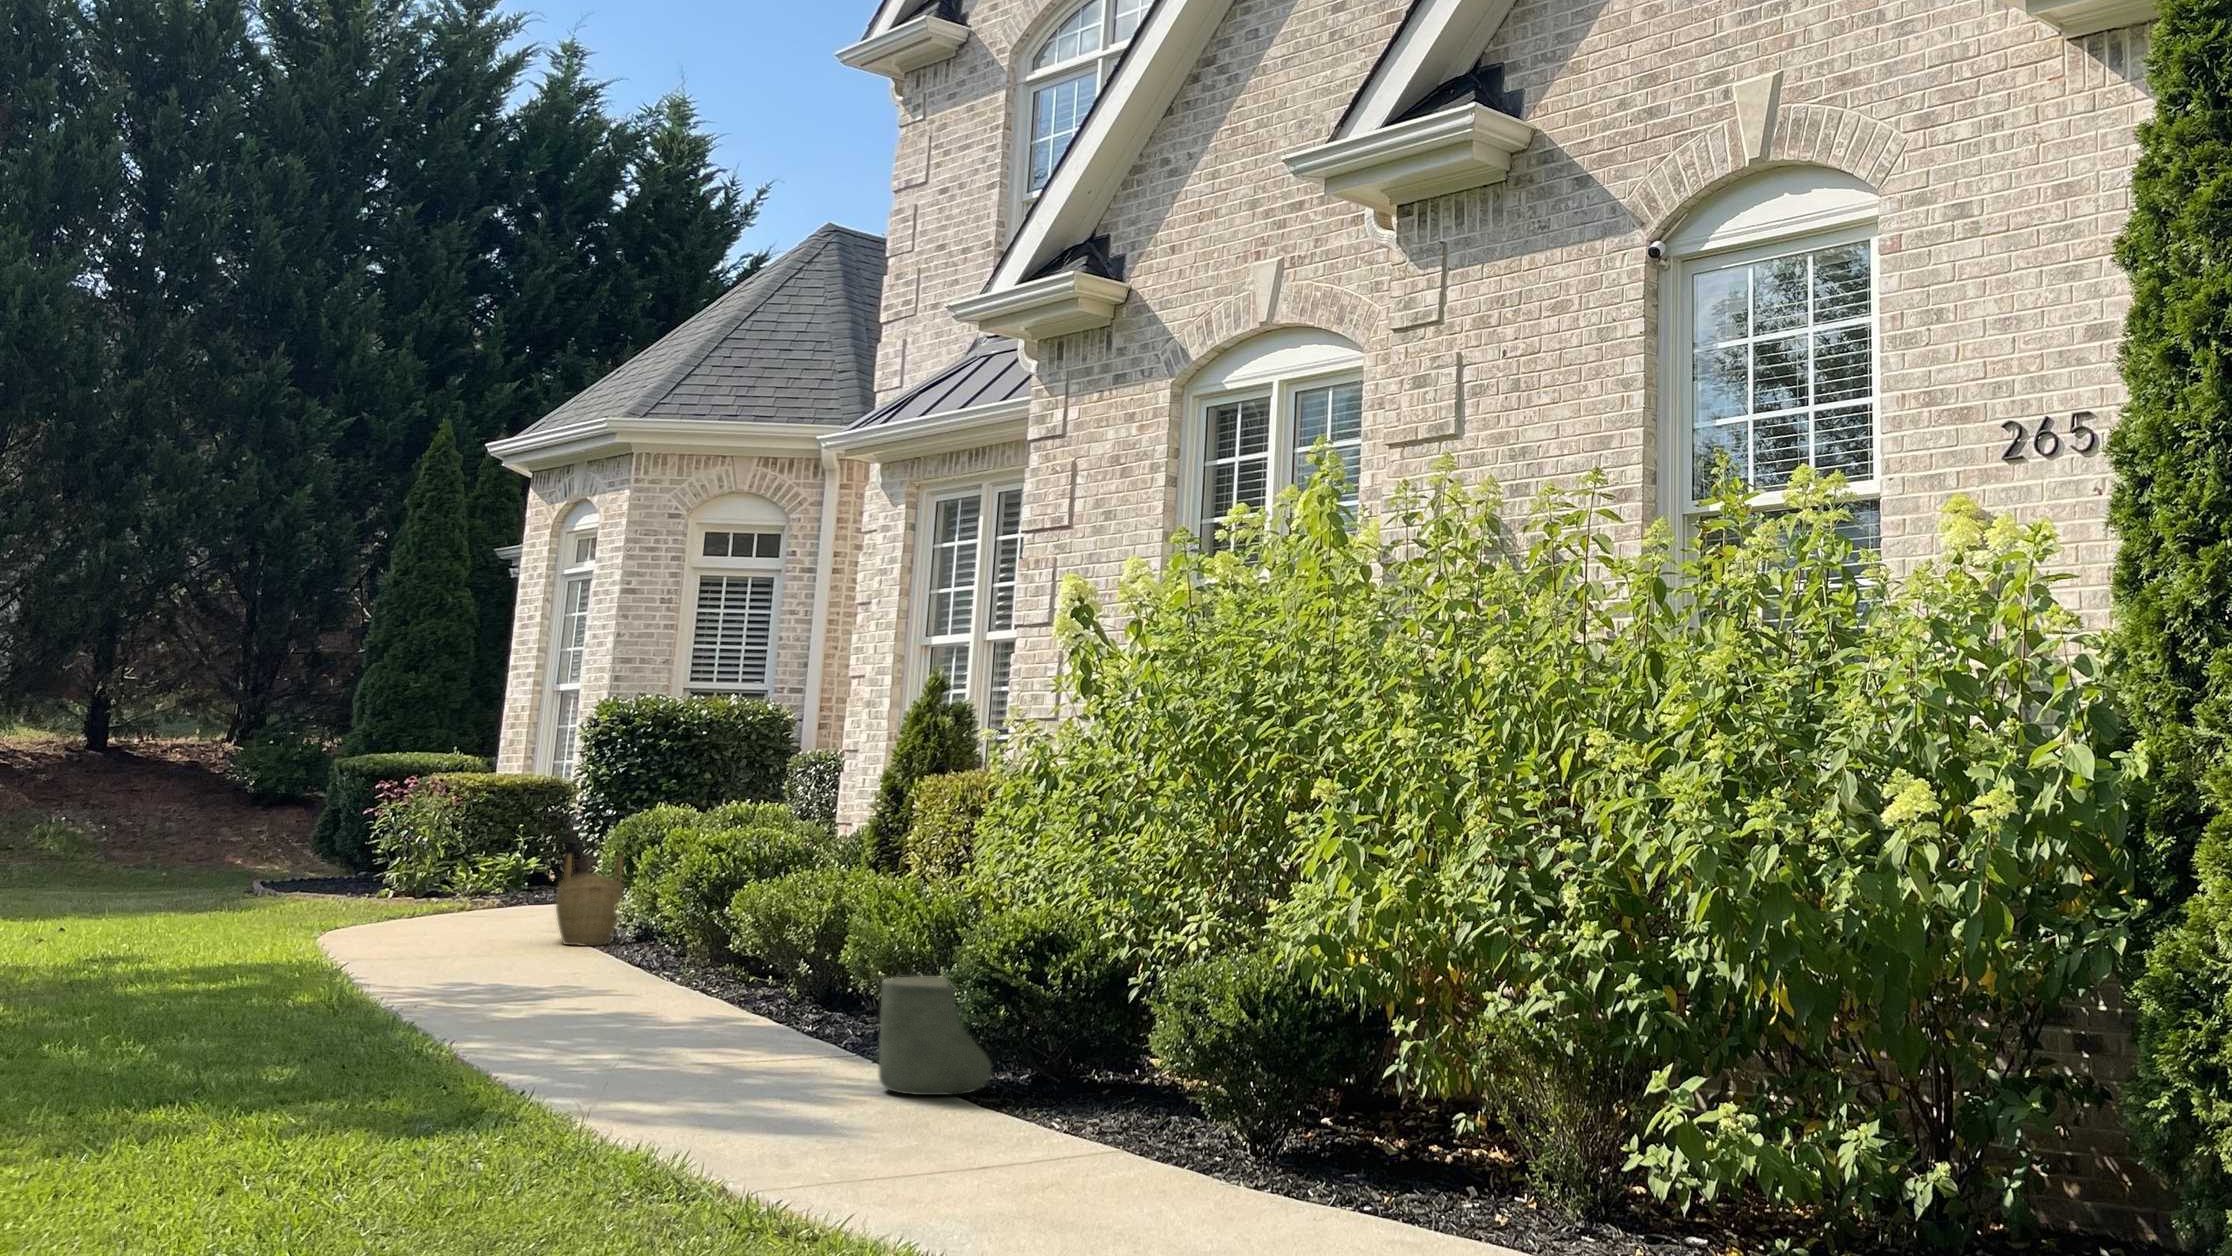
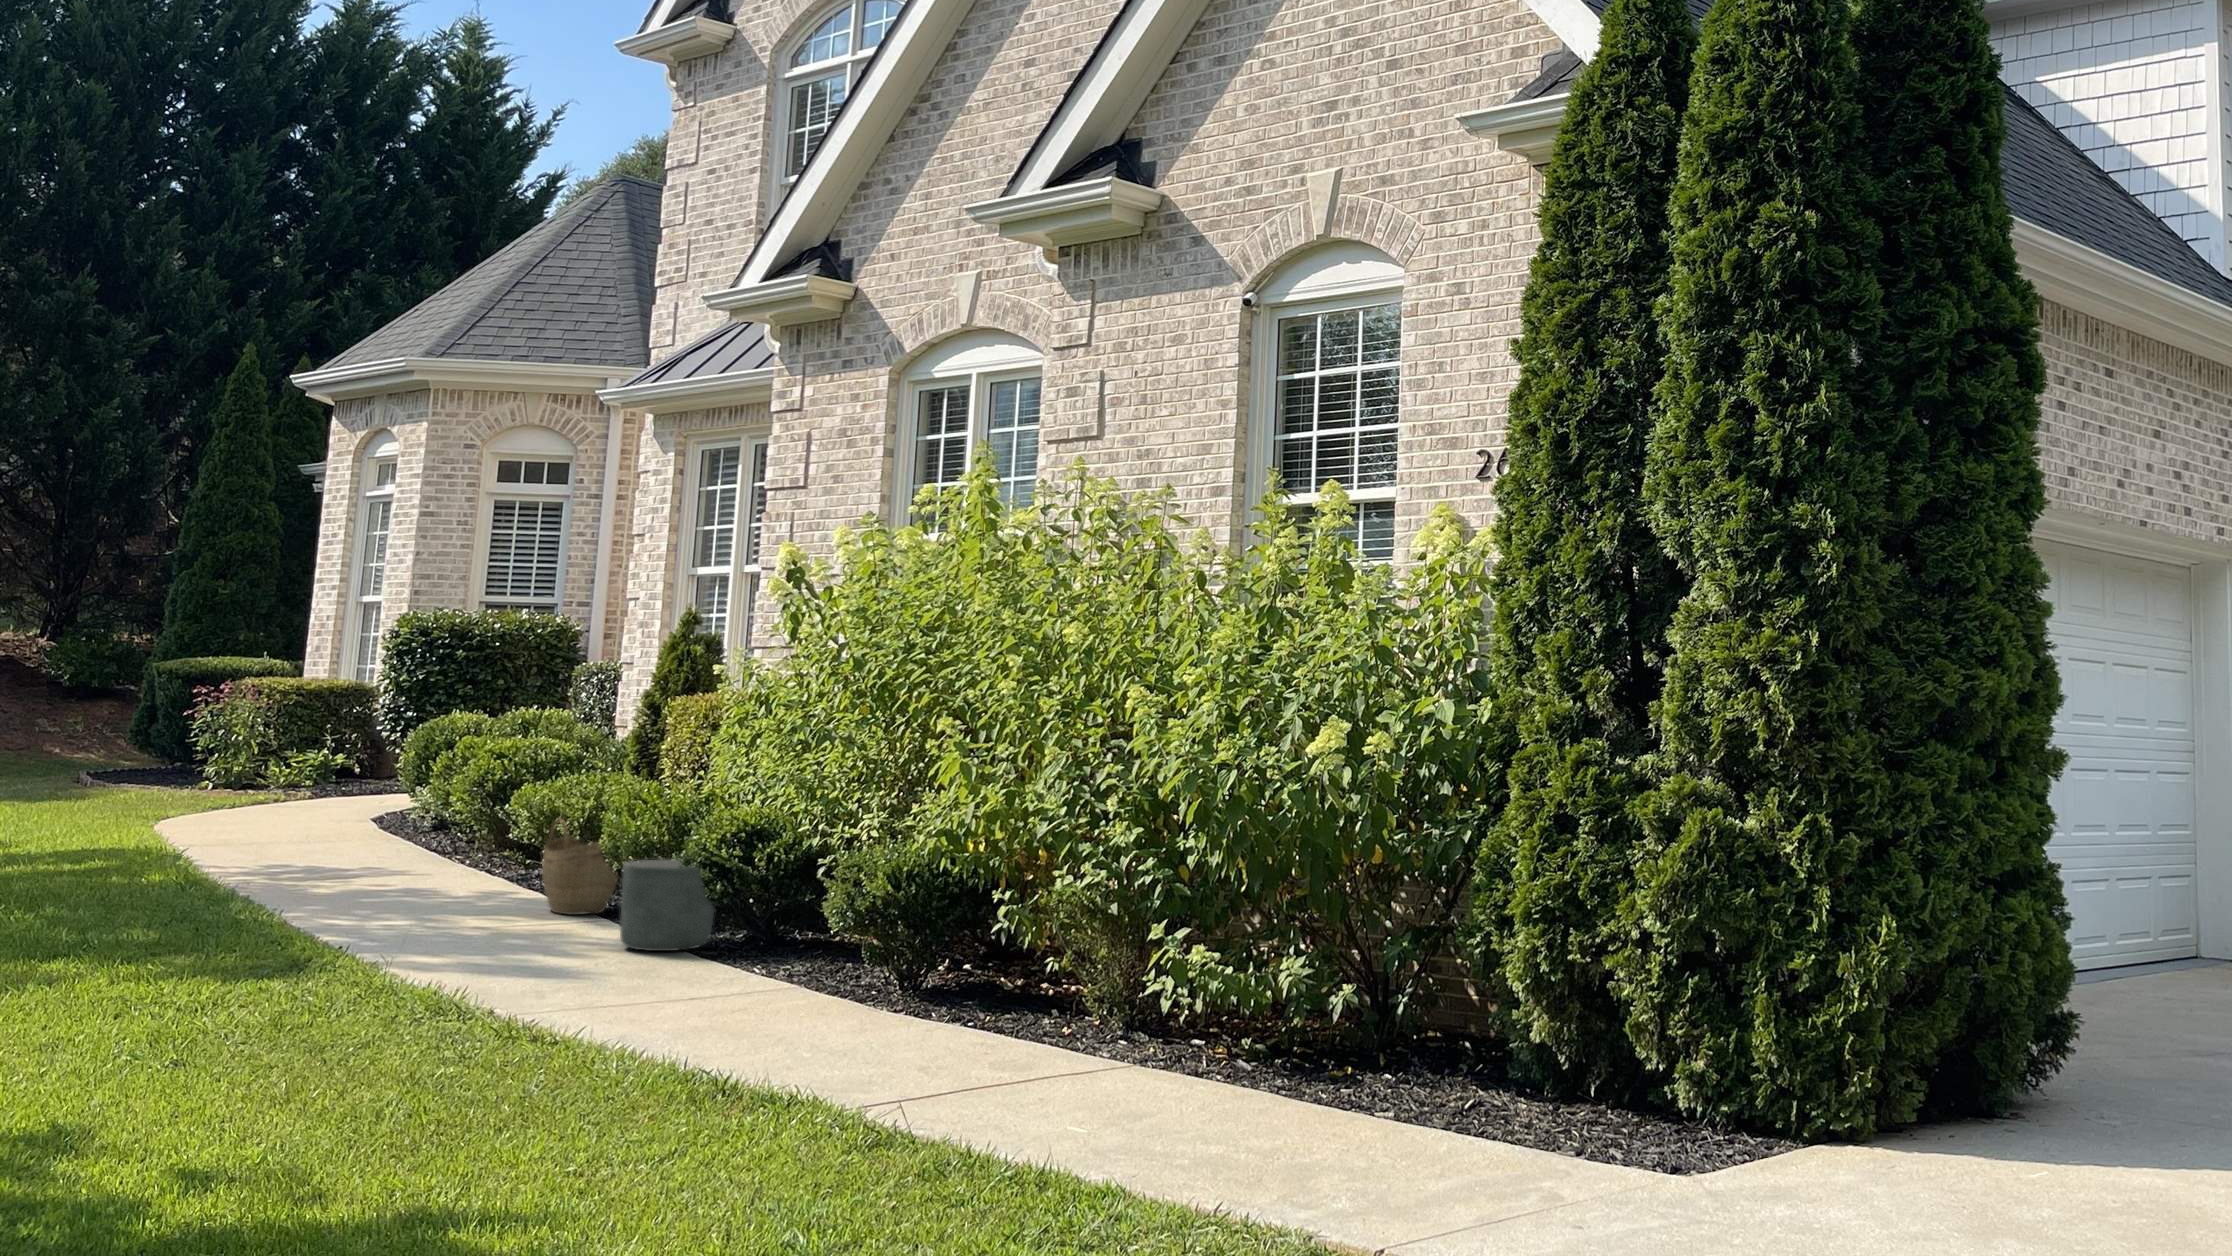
woven basket: present [556,855,624,946] -> present [542,819,618,915]

